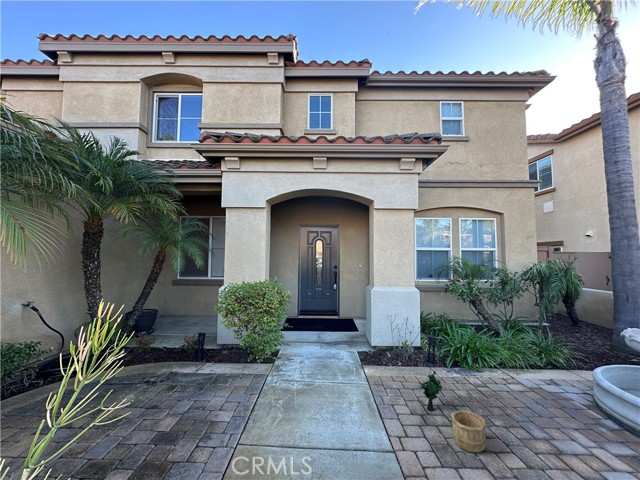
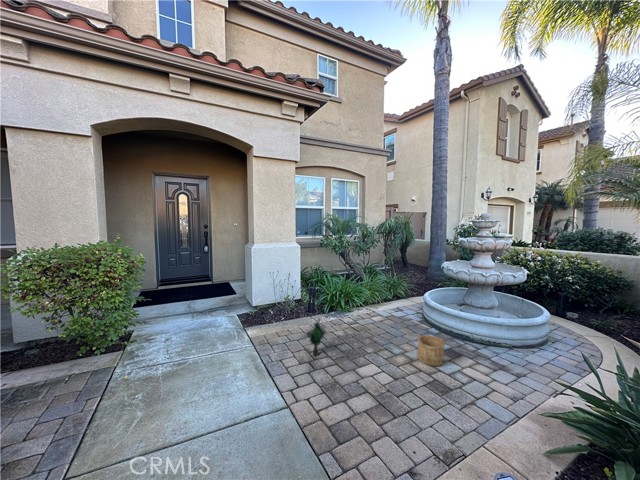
wooden bucket: present [451,410,486,452] -> present [417,335,445,366]

